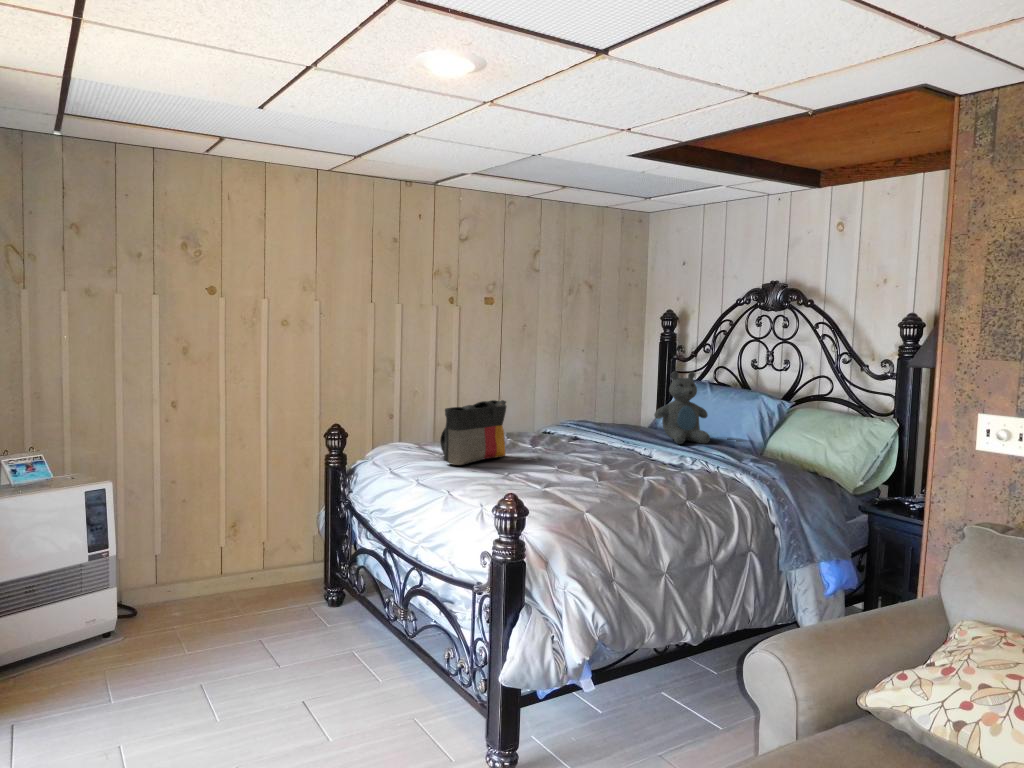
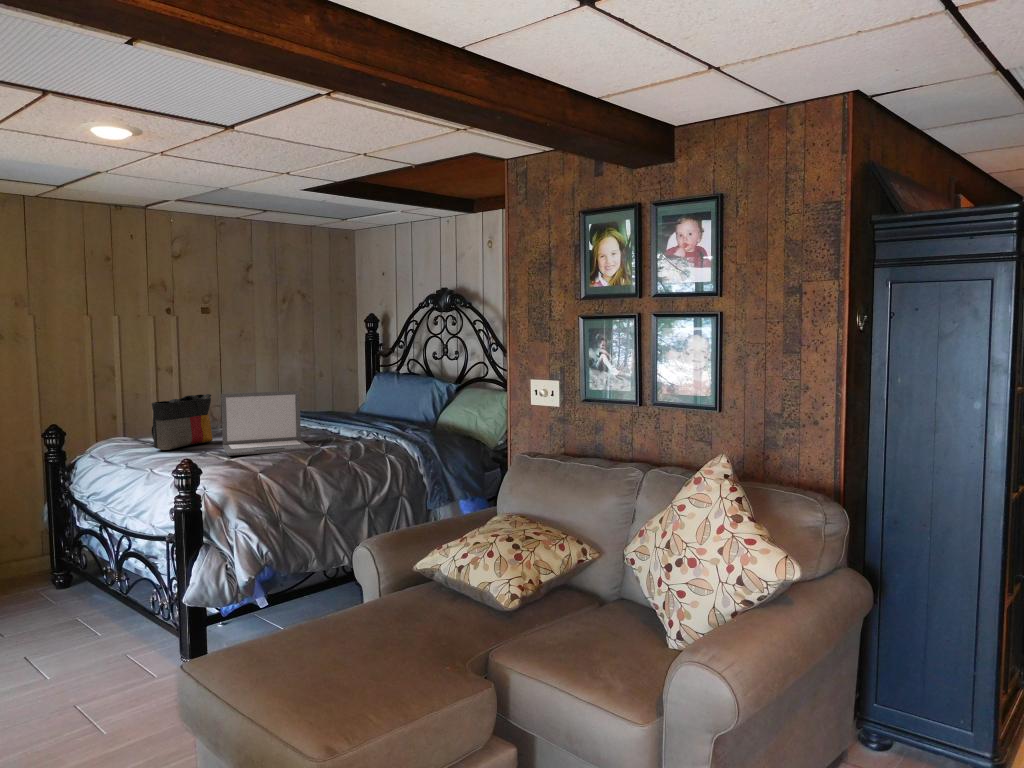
teddy bear: present [654,371,710,444] -> none [348,363,393,423]
laptop: none [523,403,633,482] -> present [221,391,311,456]

